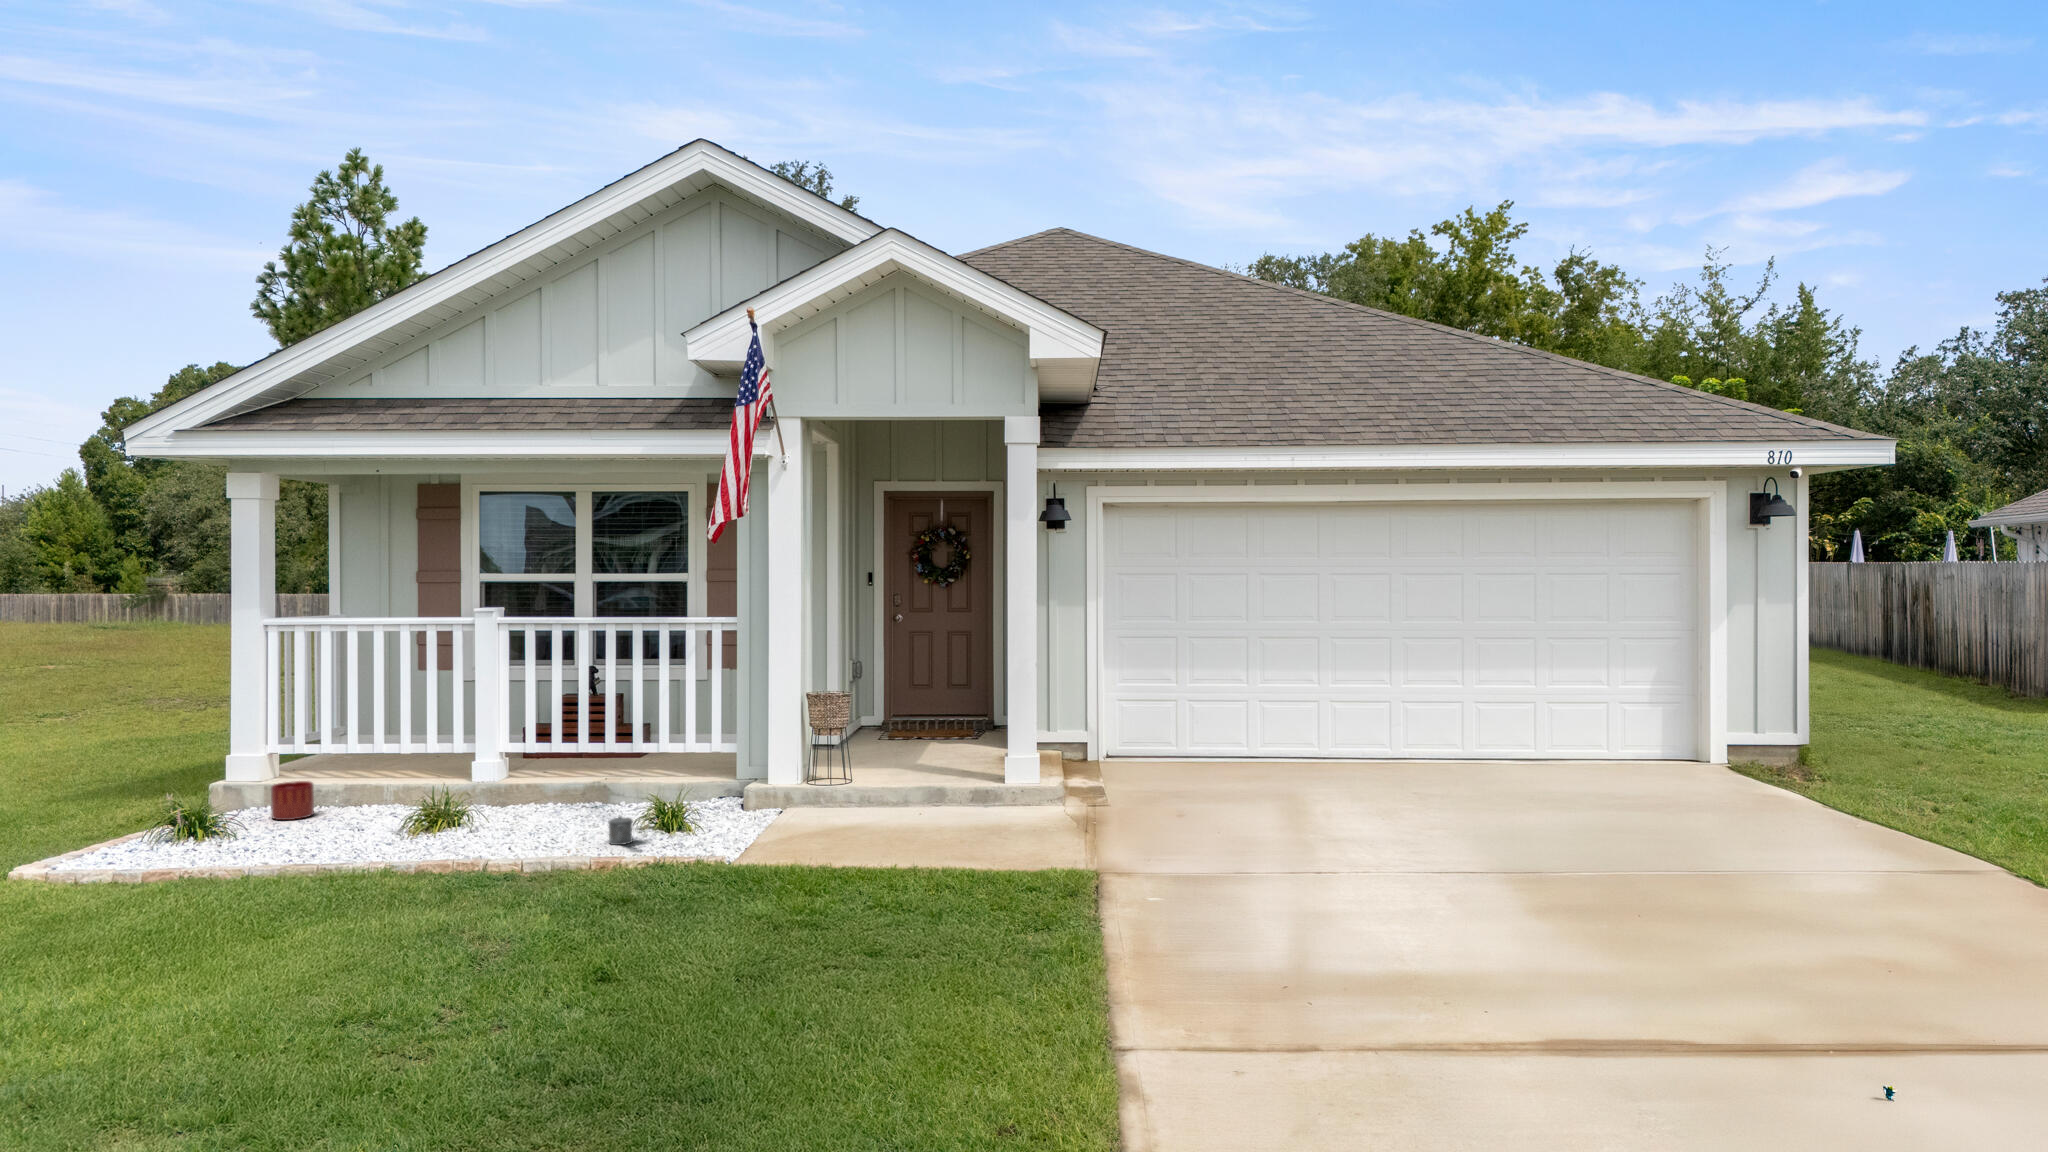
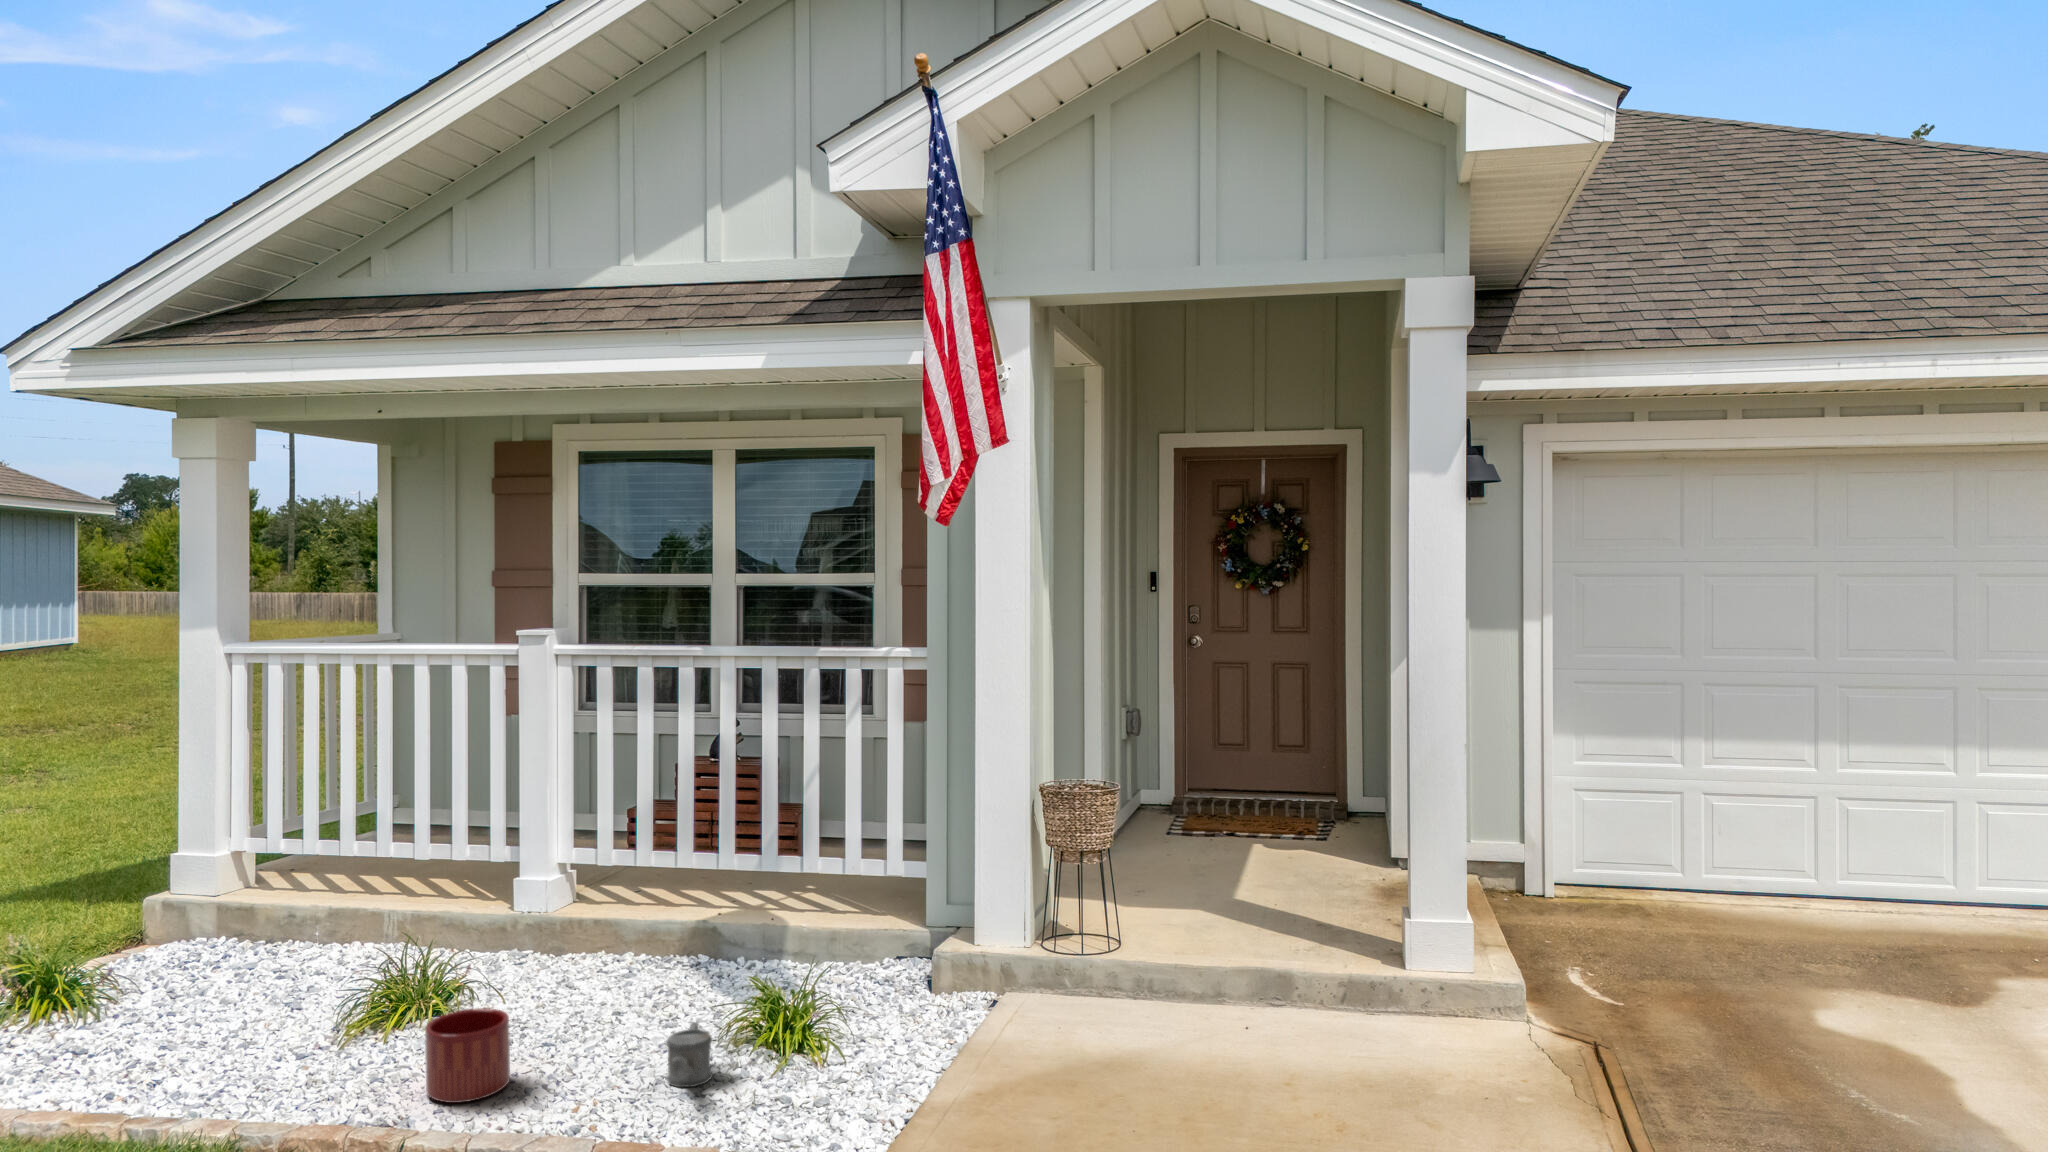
planter: present [271,781,314,820] -> present [425,1008,510,1103]

